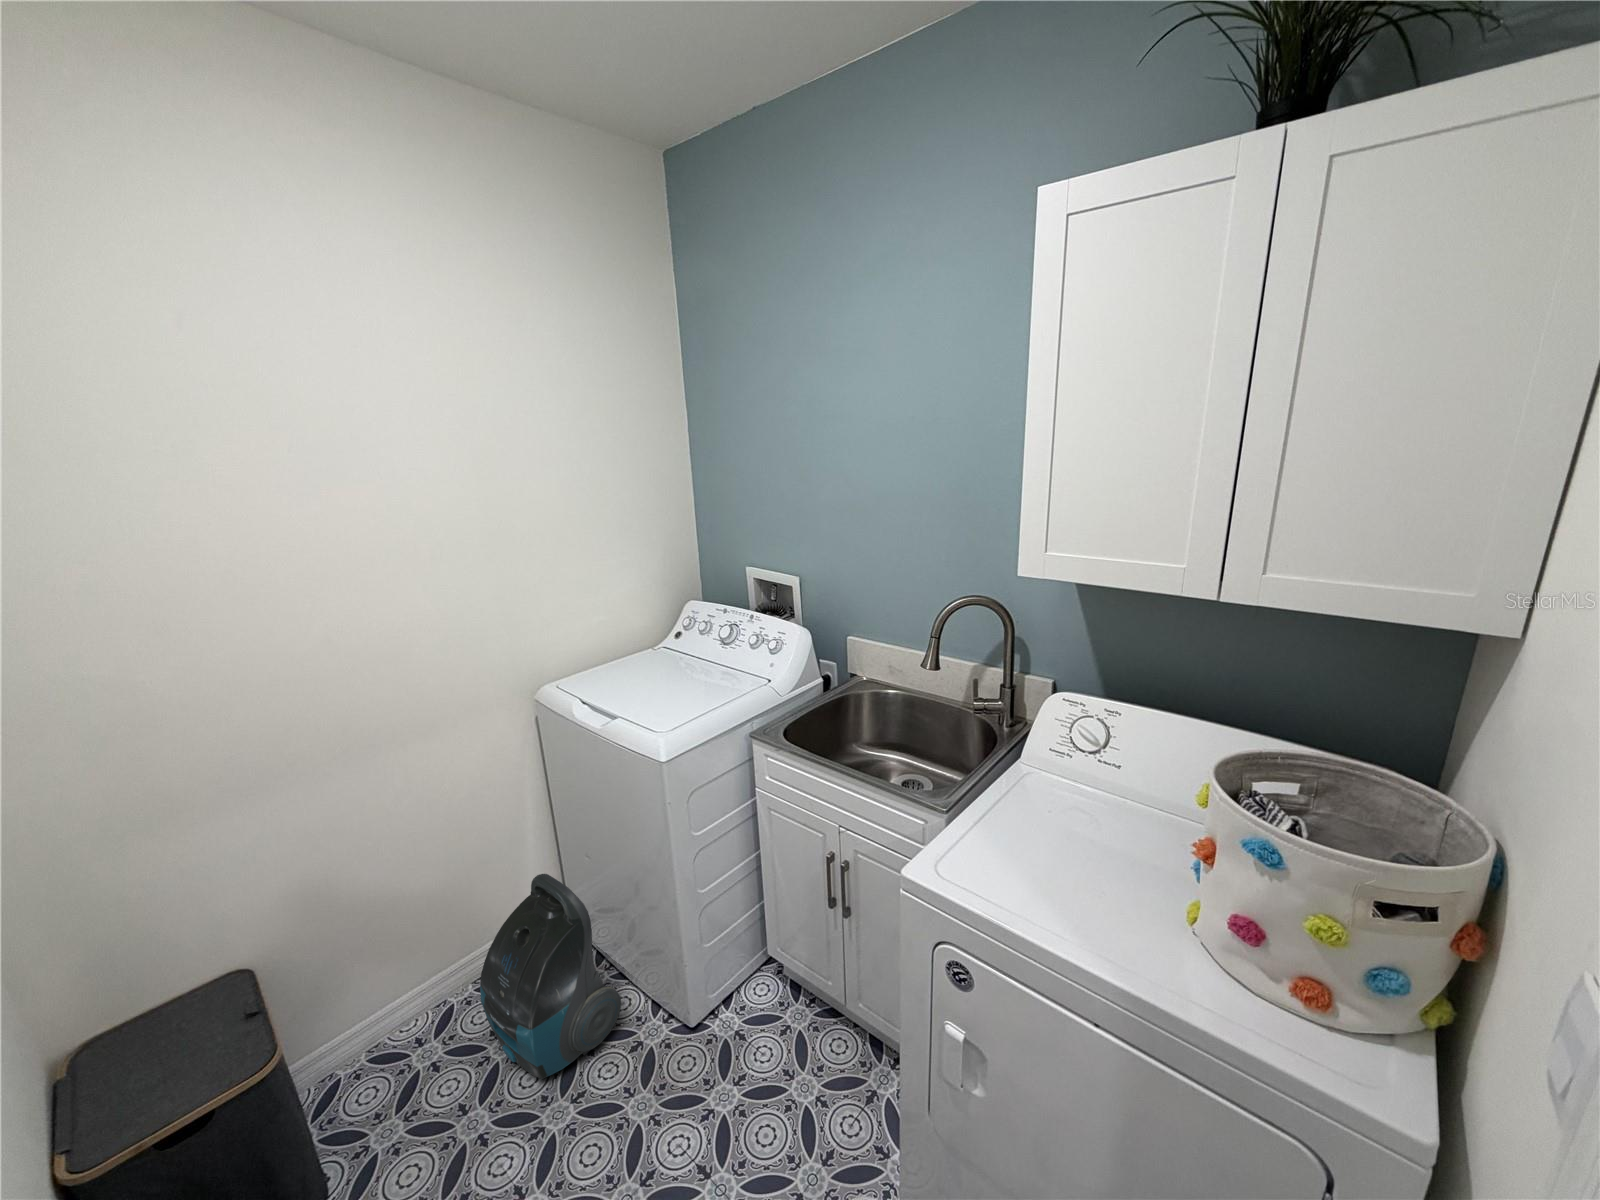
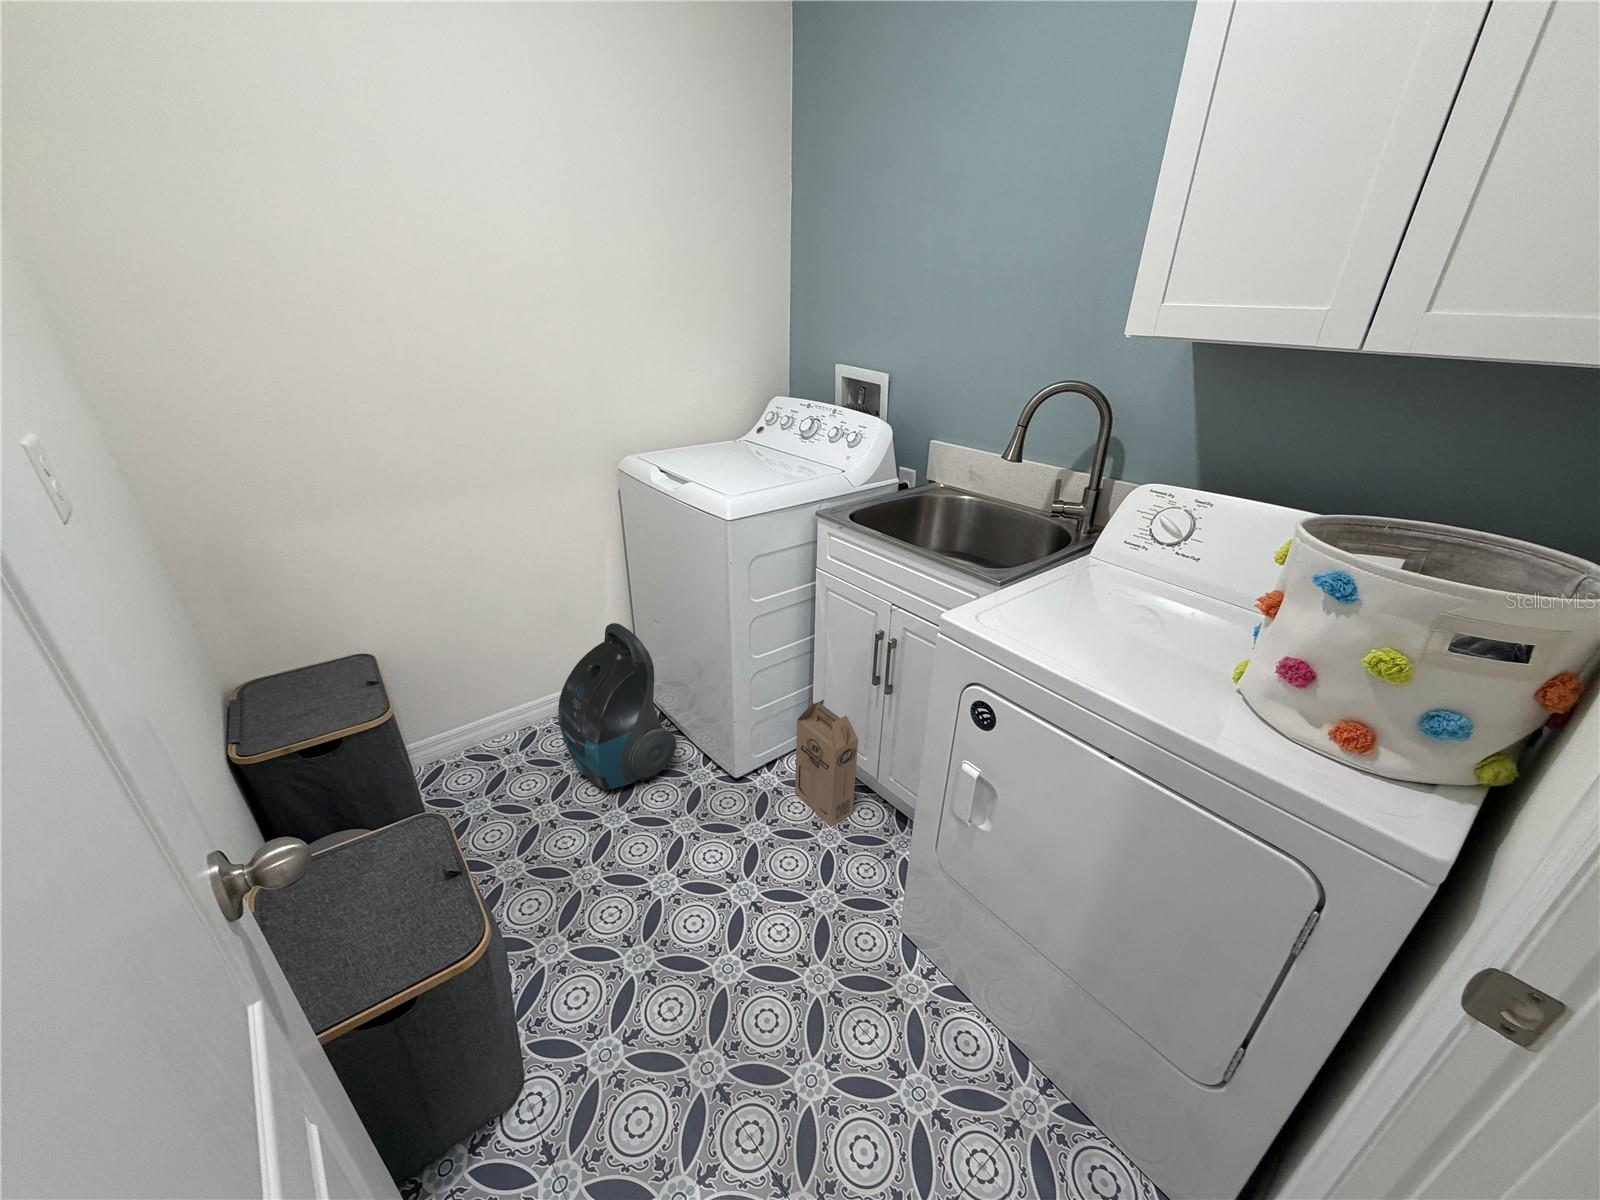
cardboard box: none [754,927,825,1073] -> present [795,698,858,826]

